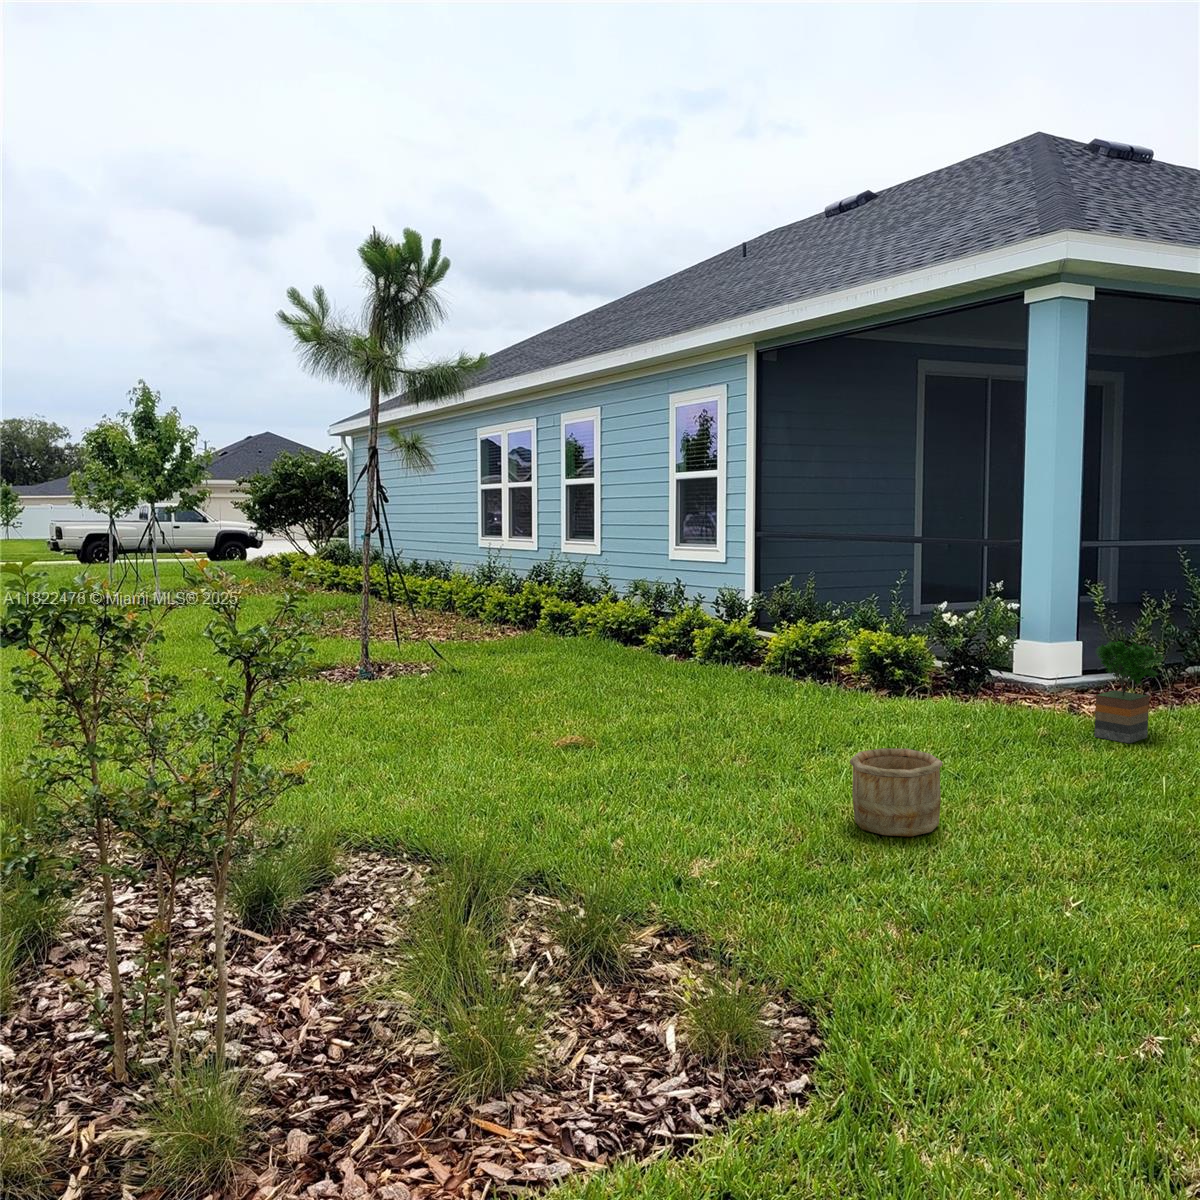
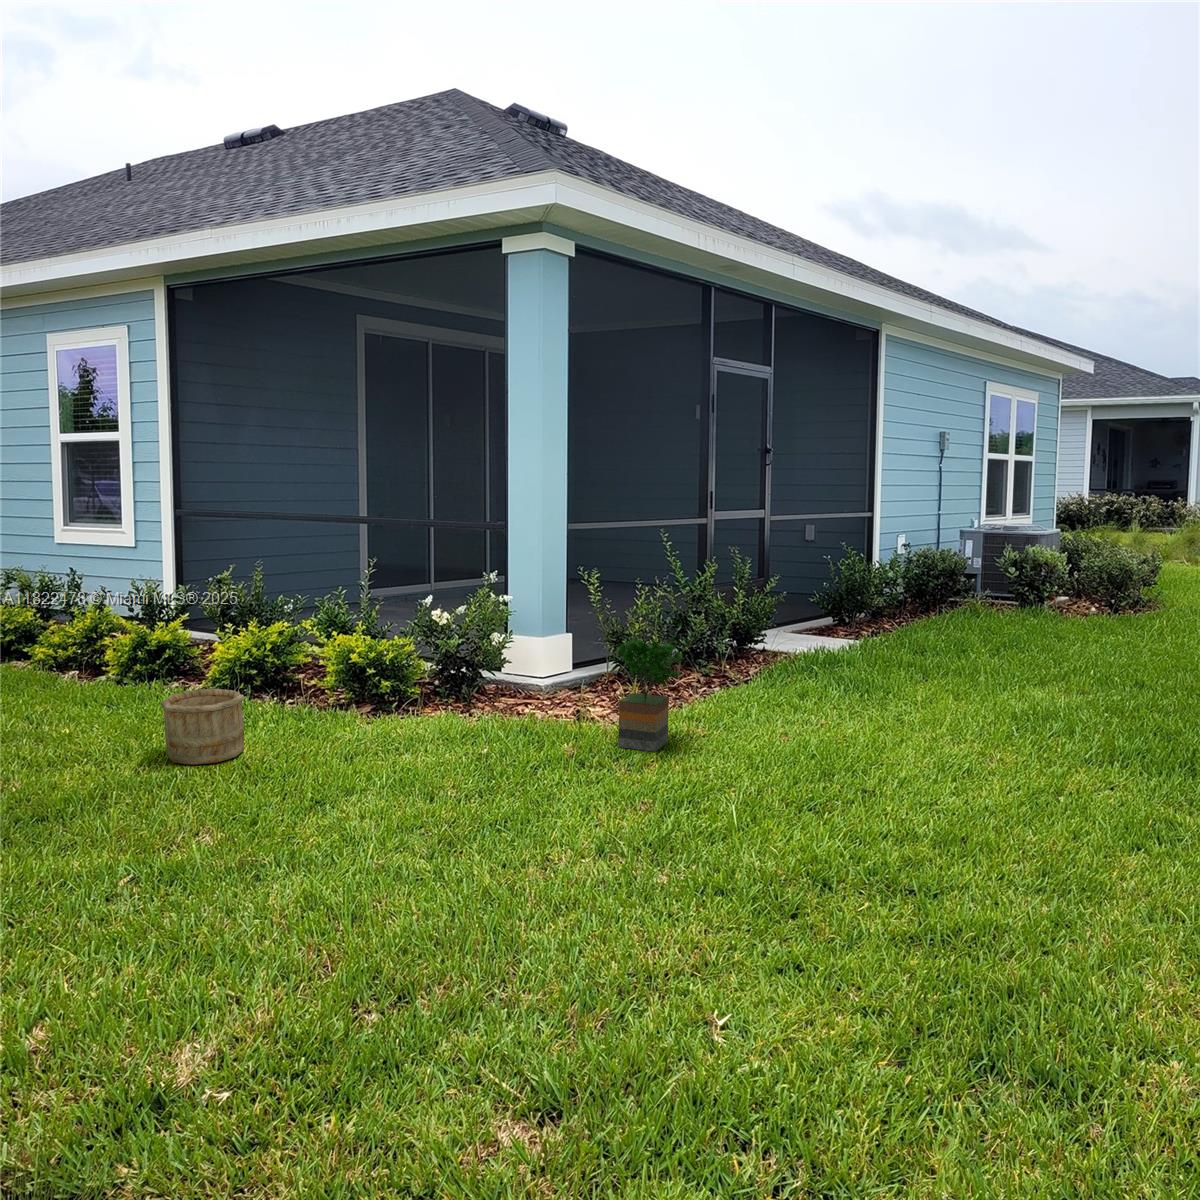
wooden bucket: present [850,748,943,836] -> present [161,689,244,765]

